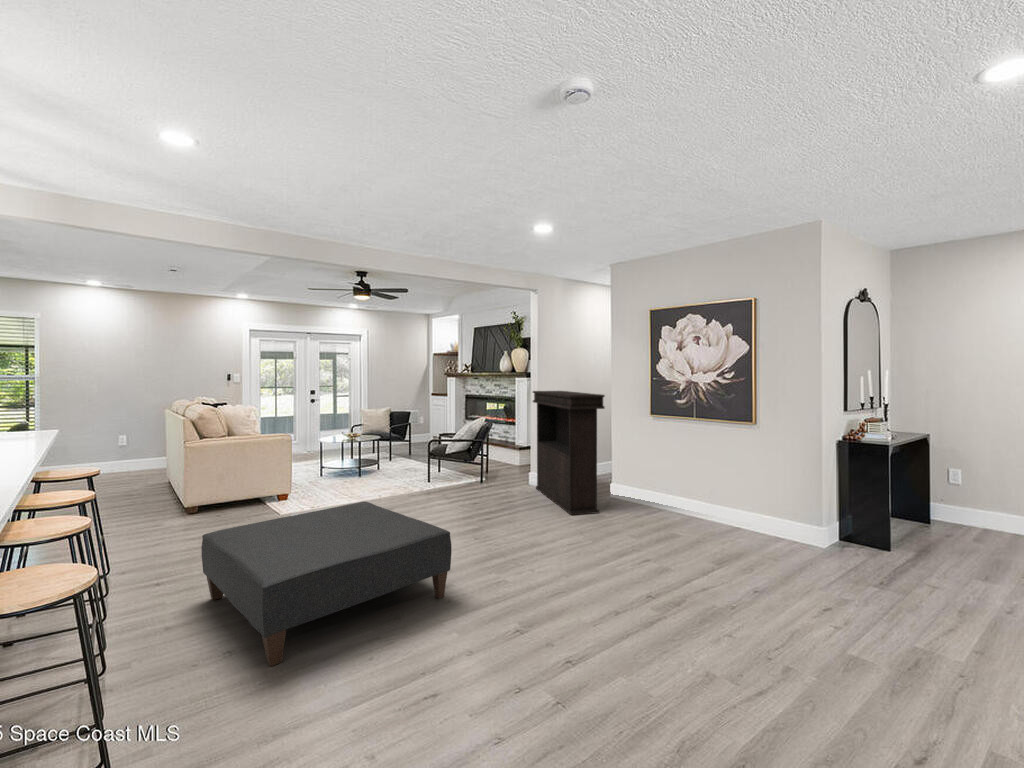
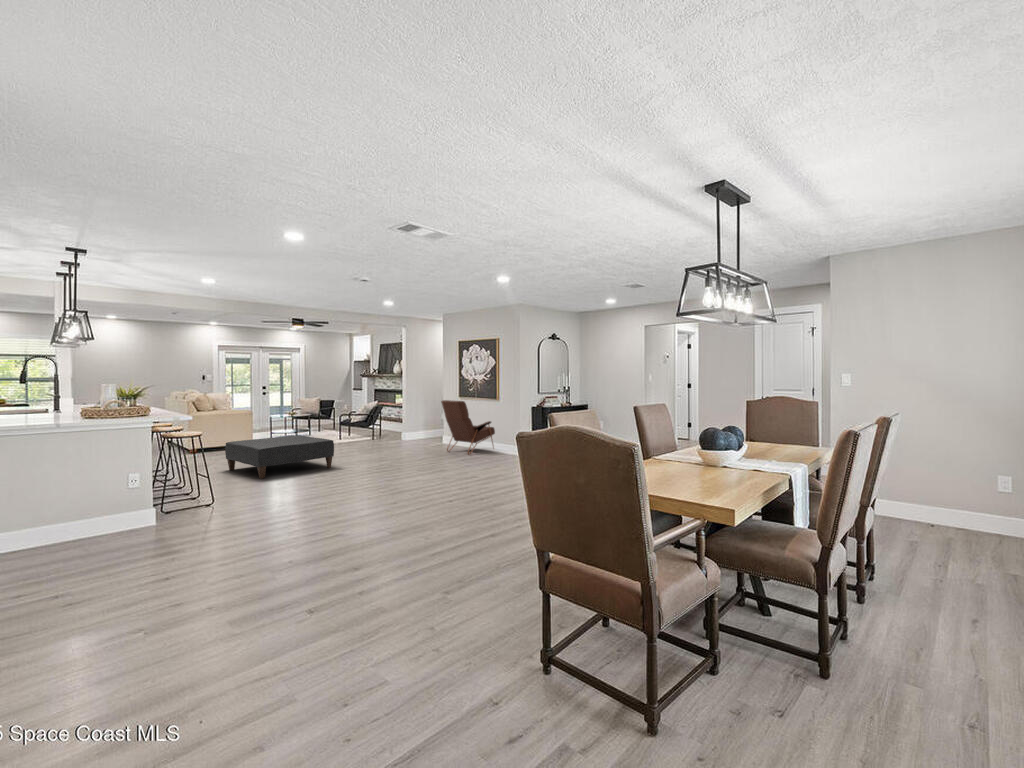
console table: present [533,391,605,515] -> none [401,385,429,449]
armchair: none [648,426,745,544] -> present [441,400,495,455]

